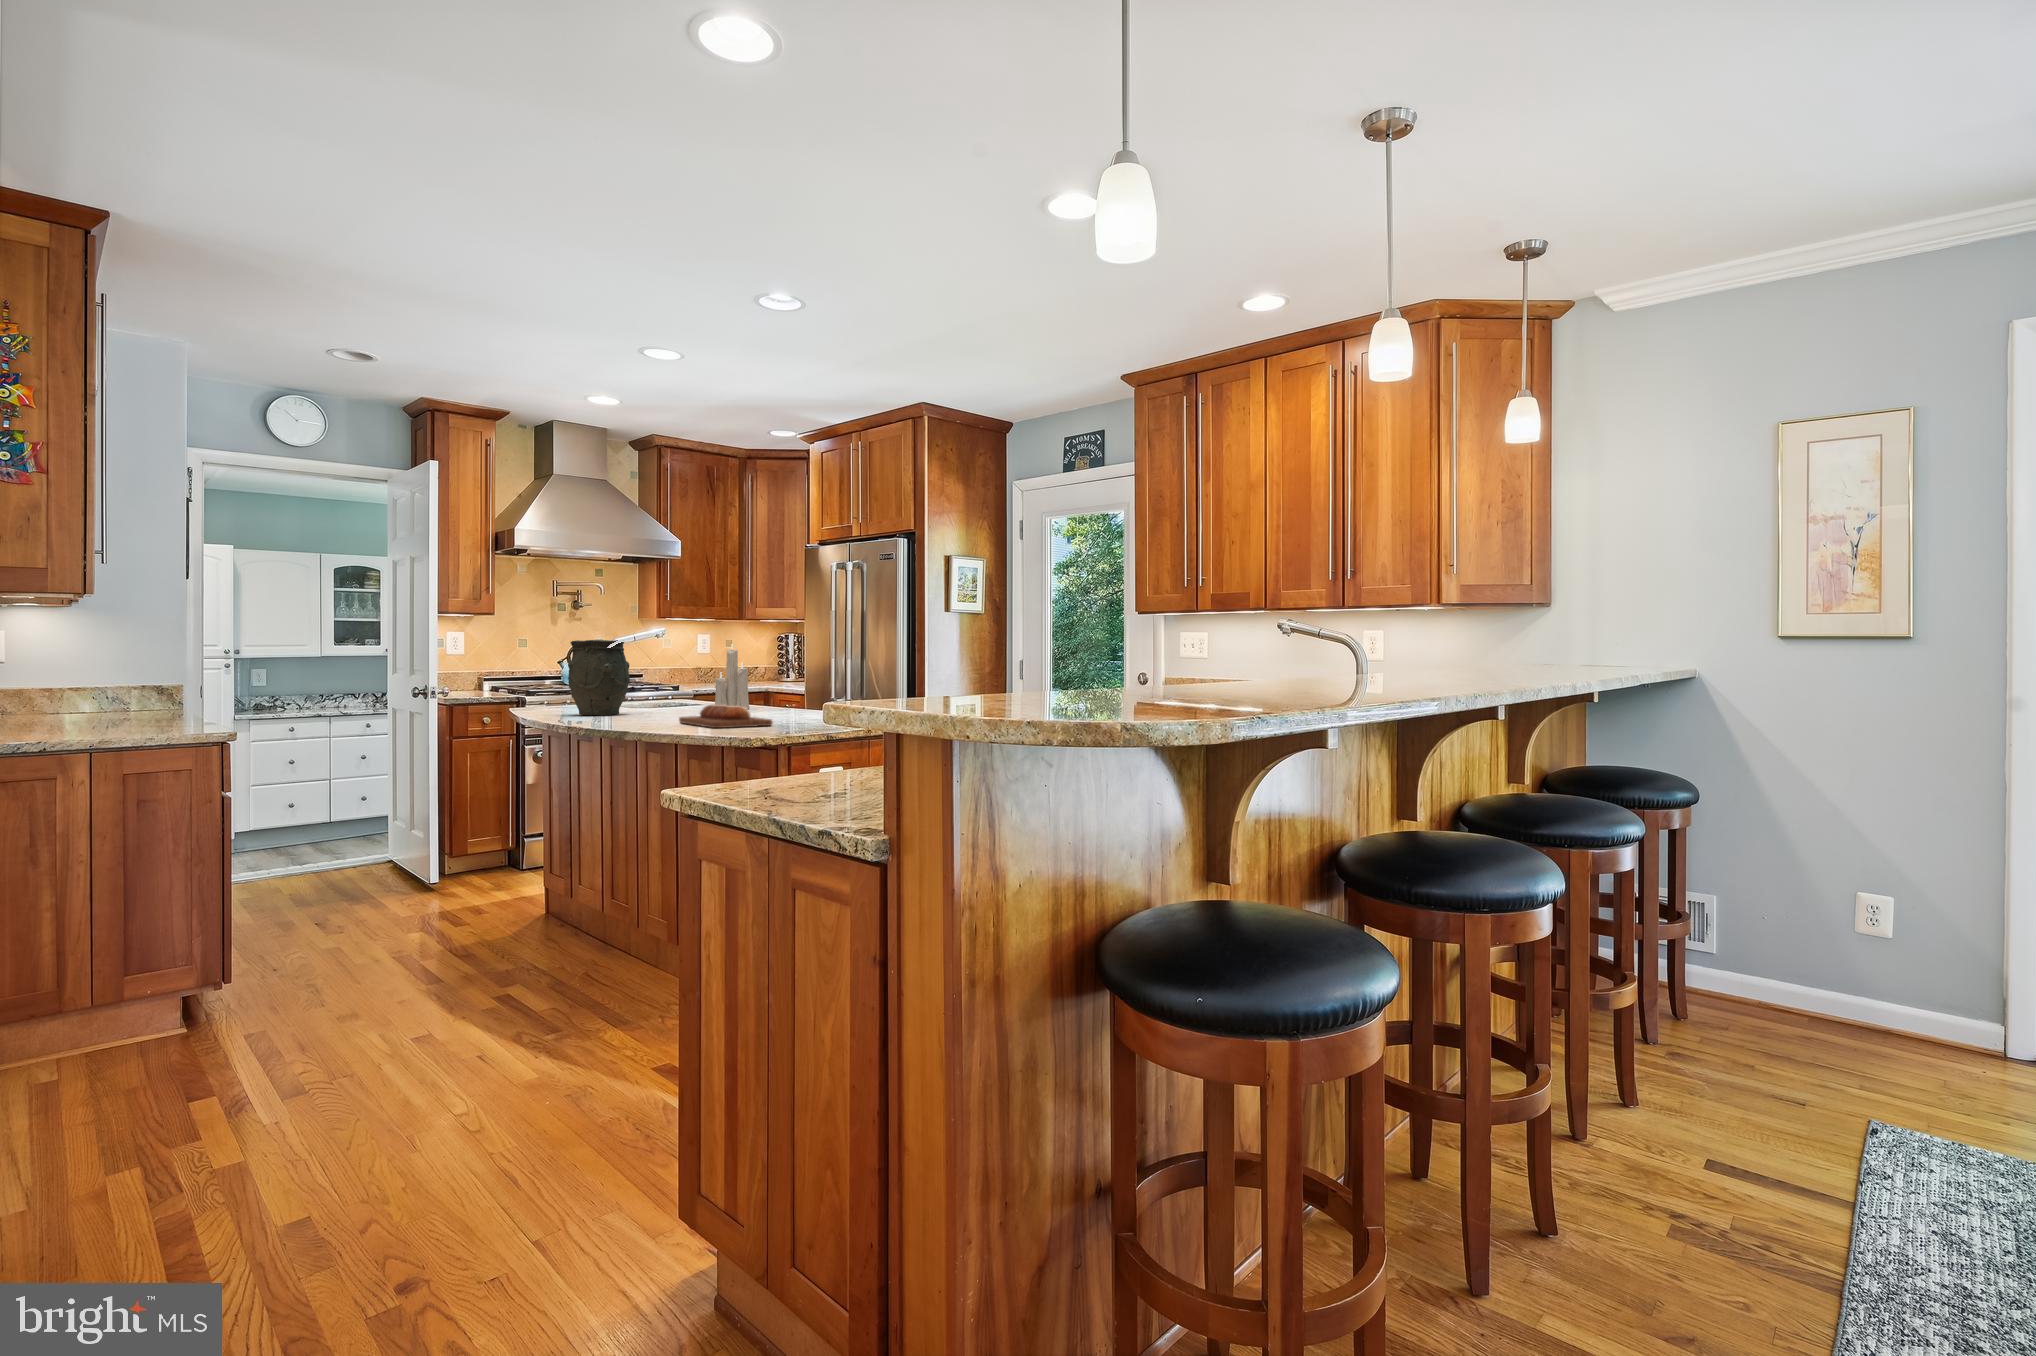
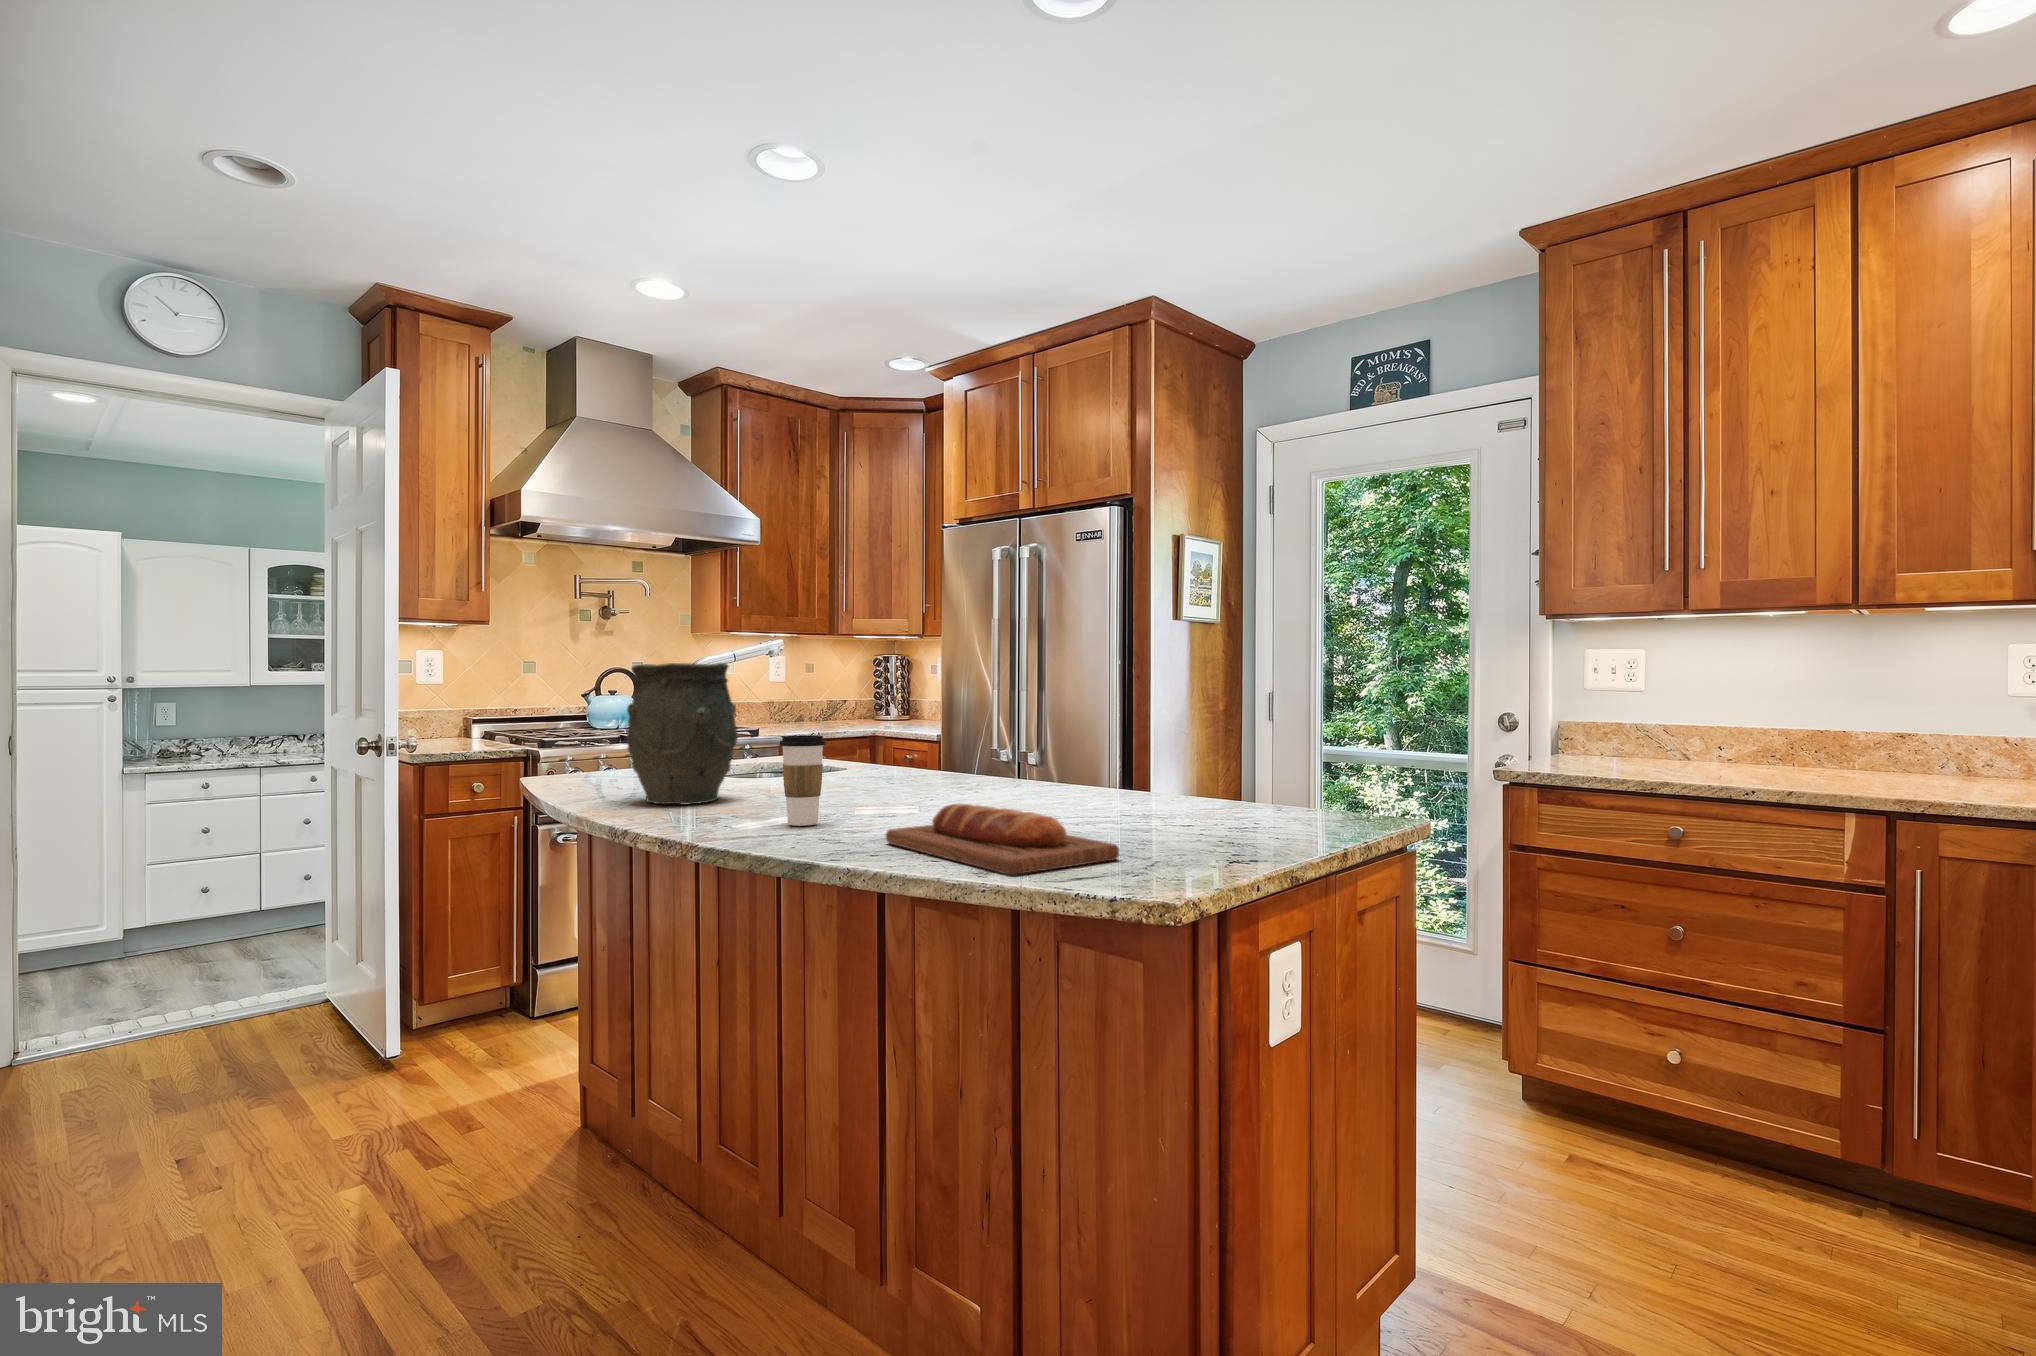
candle: present [715,646,750,709] -> none [866,658,925,781]
coffee cup: none [638,676,662,720] -> present [780,735,826,826]

